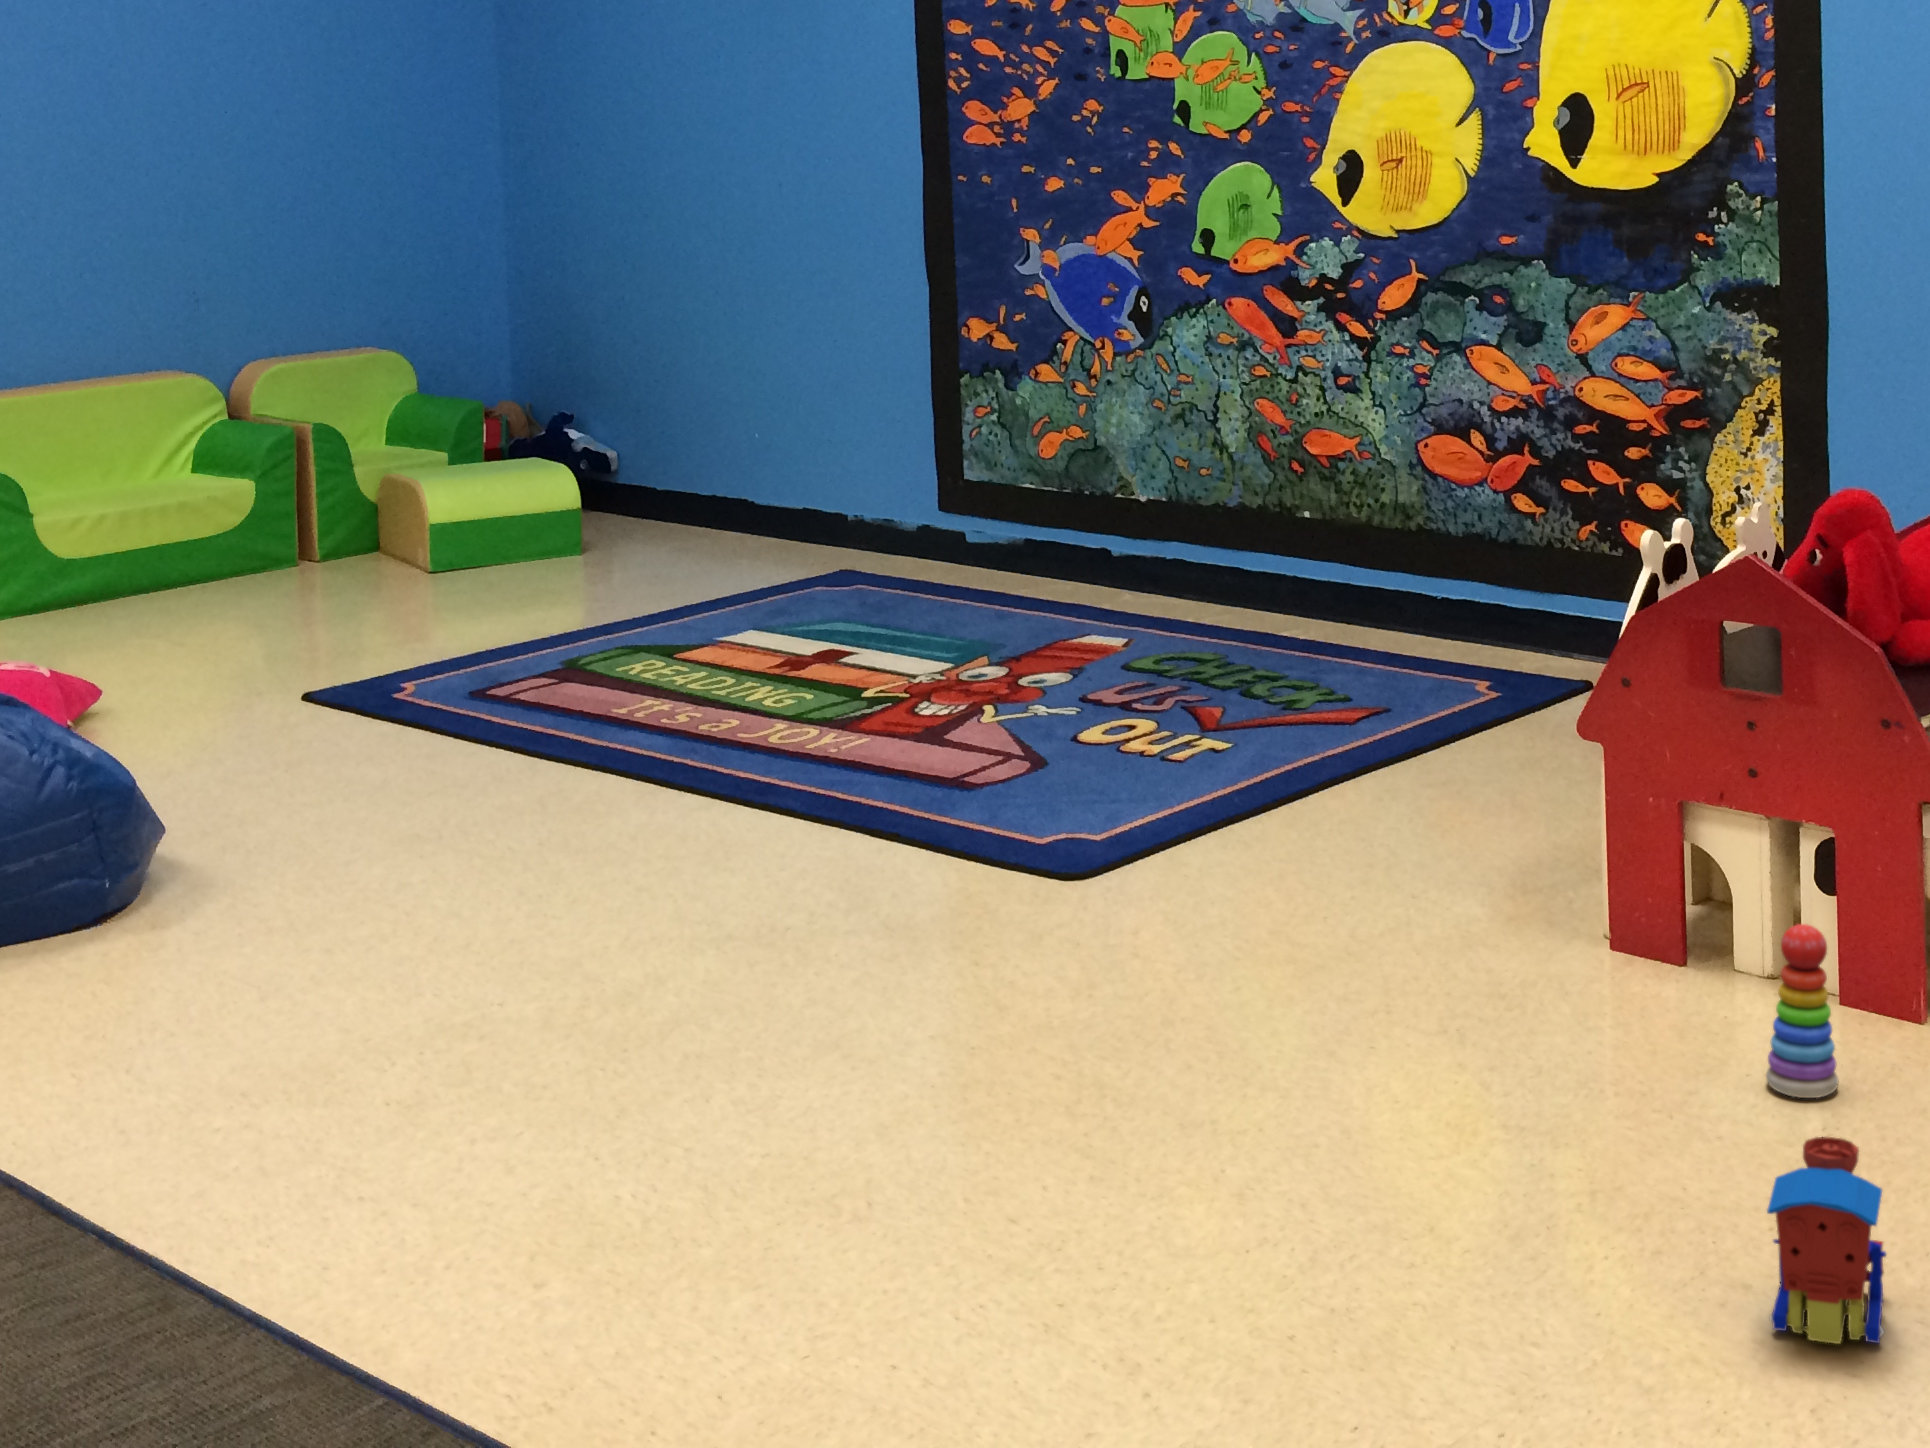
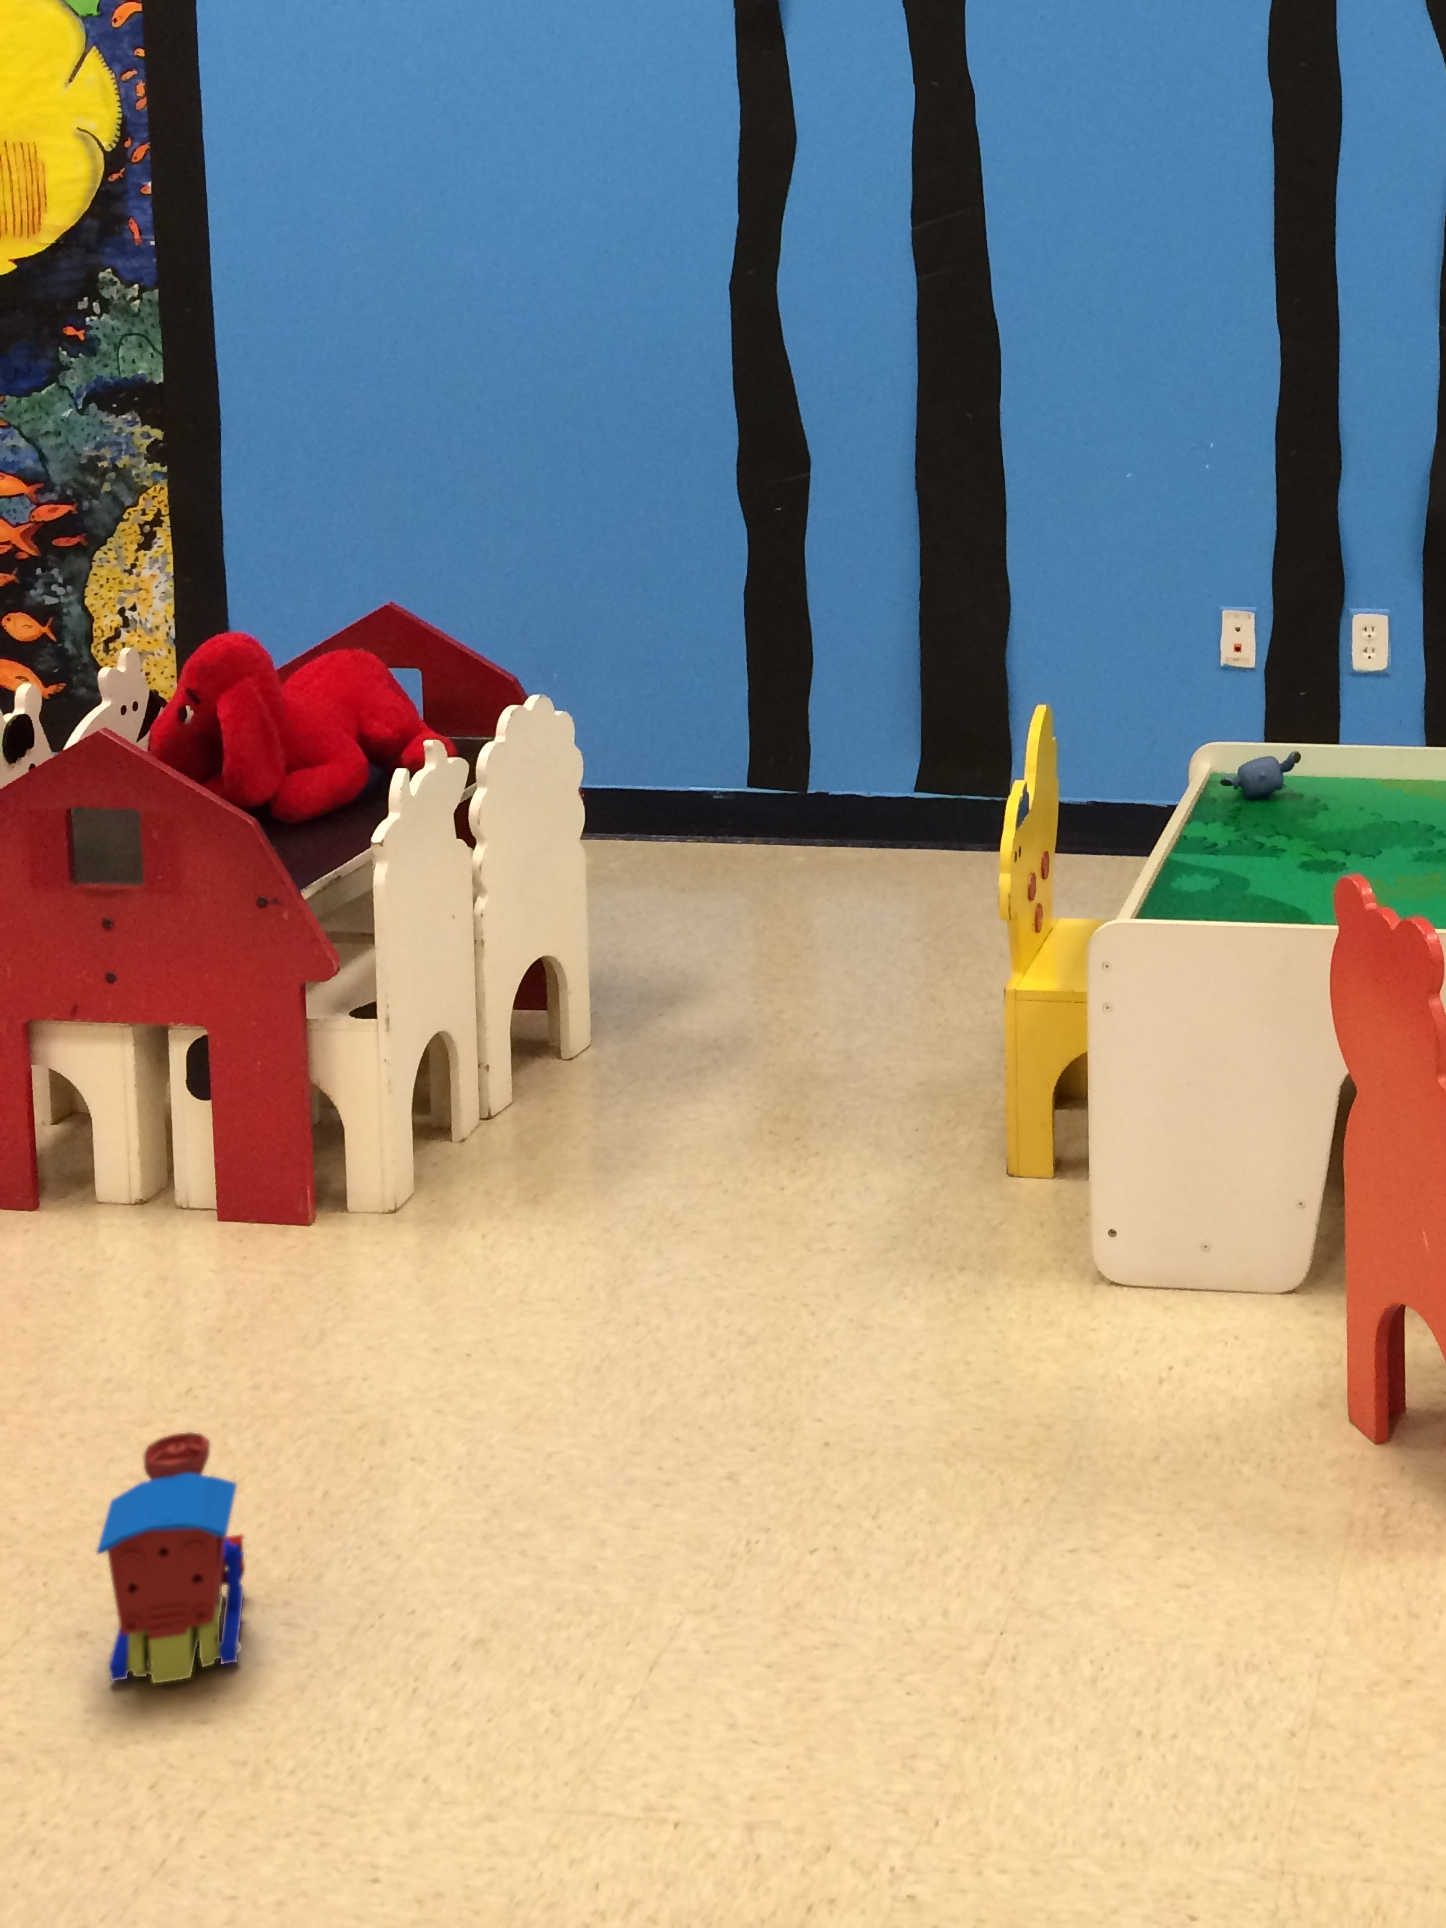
stacking toy: present [1766,924,1839,1098] -> none [125,1156,210,1355]

